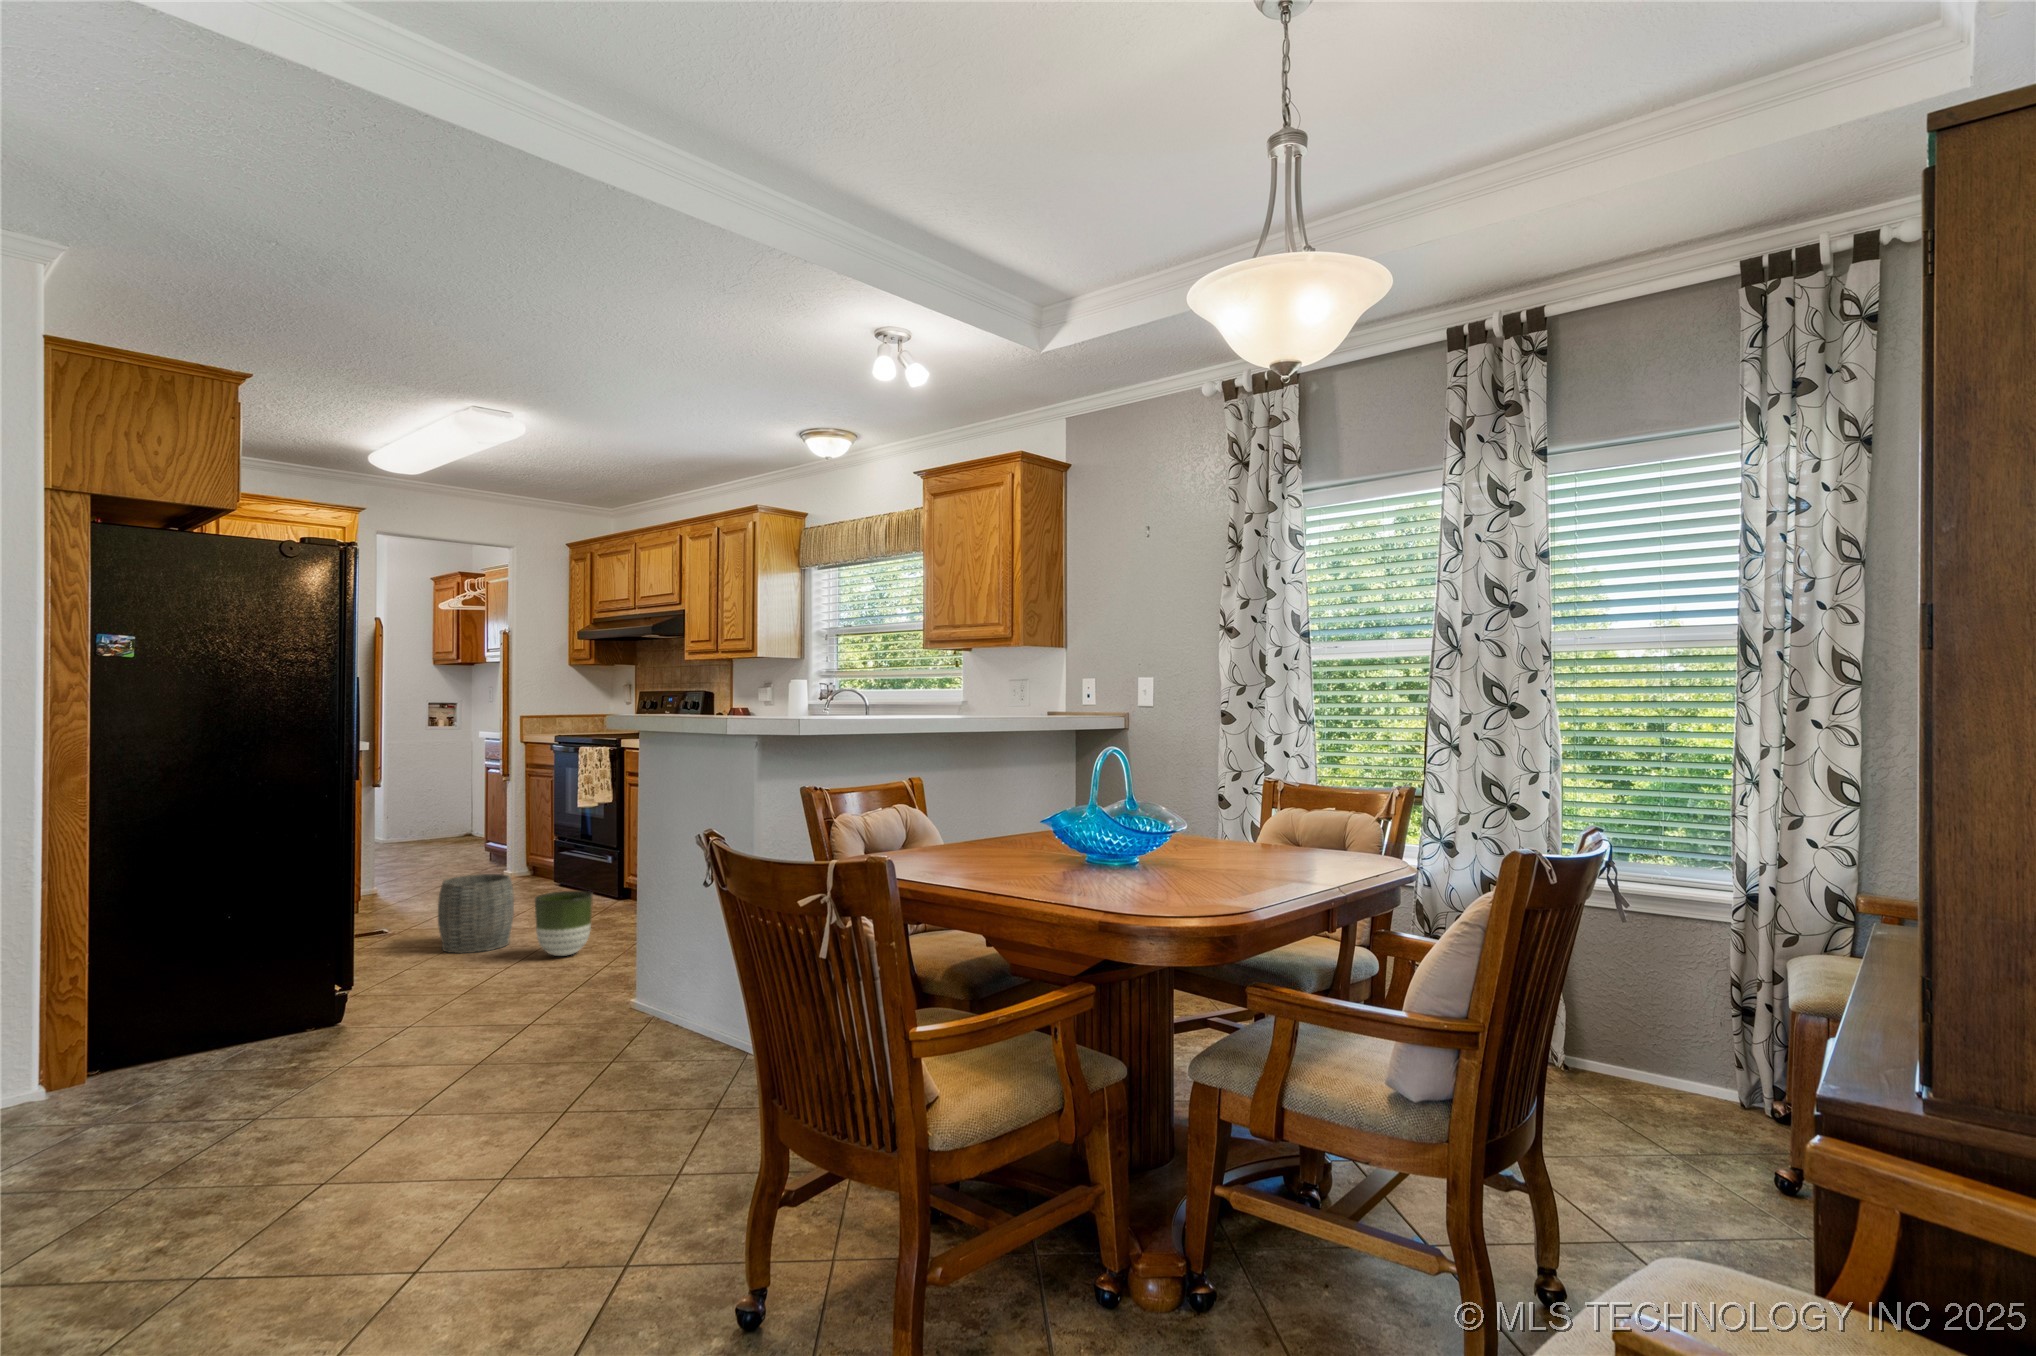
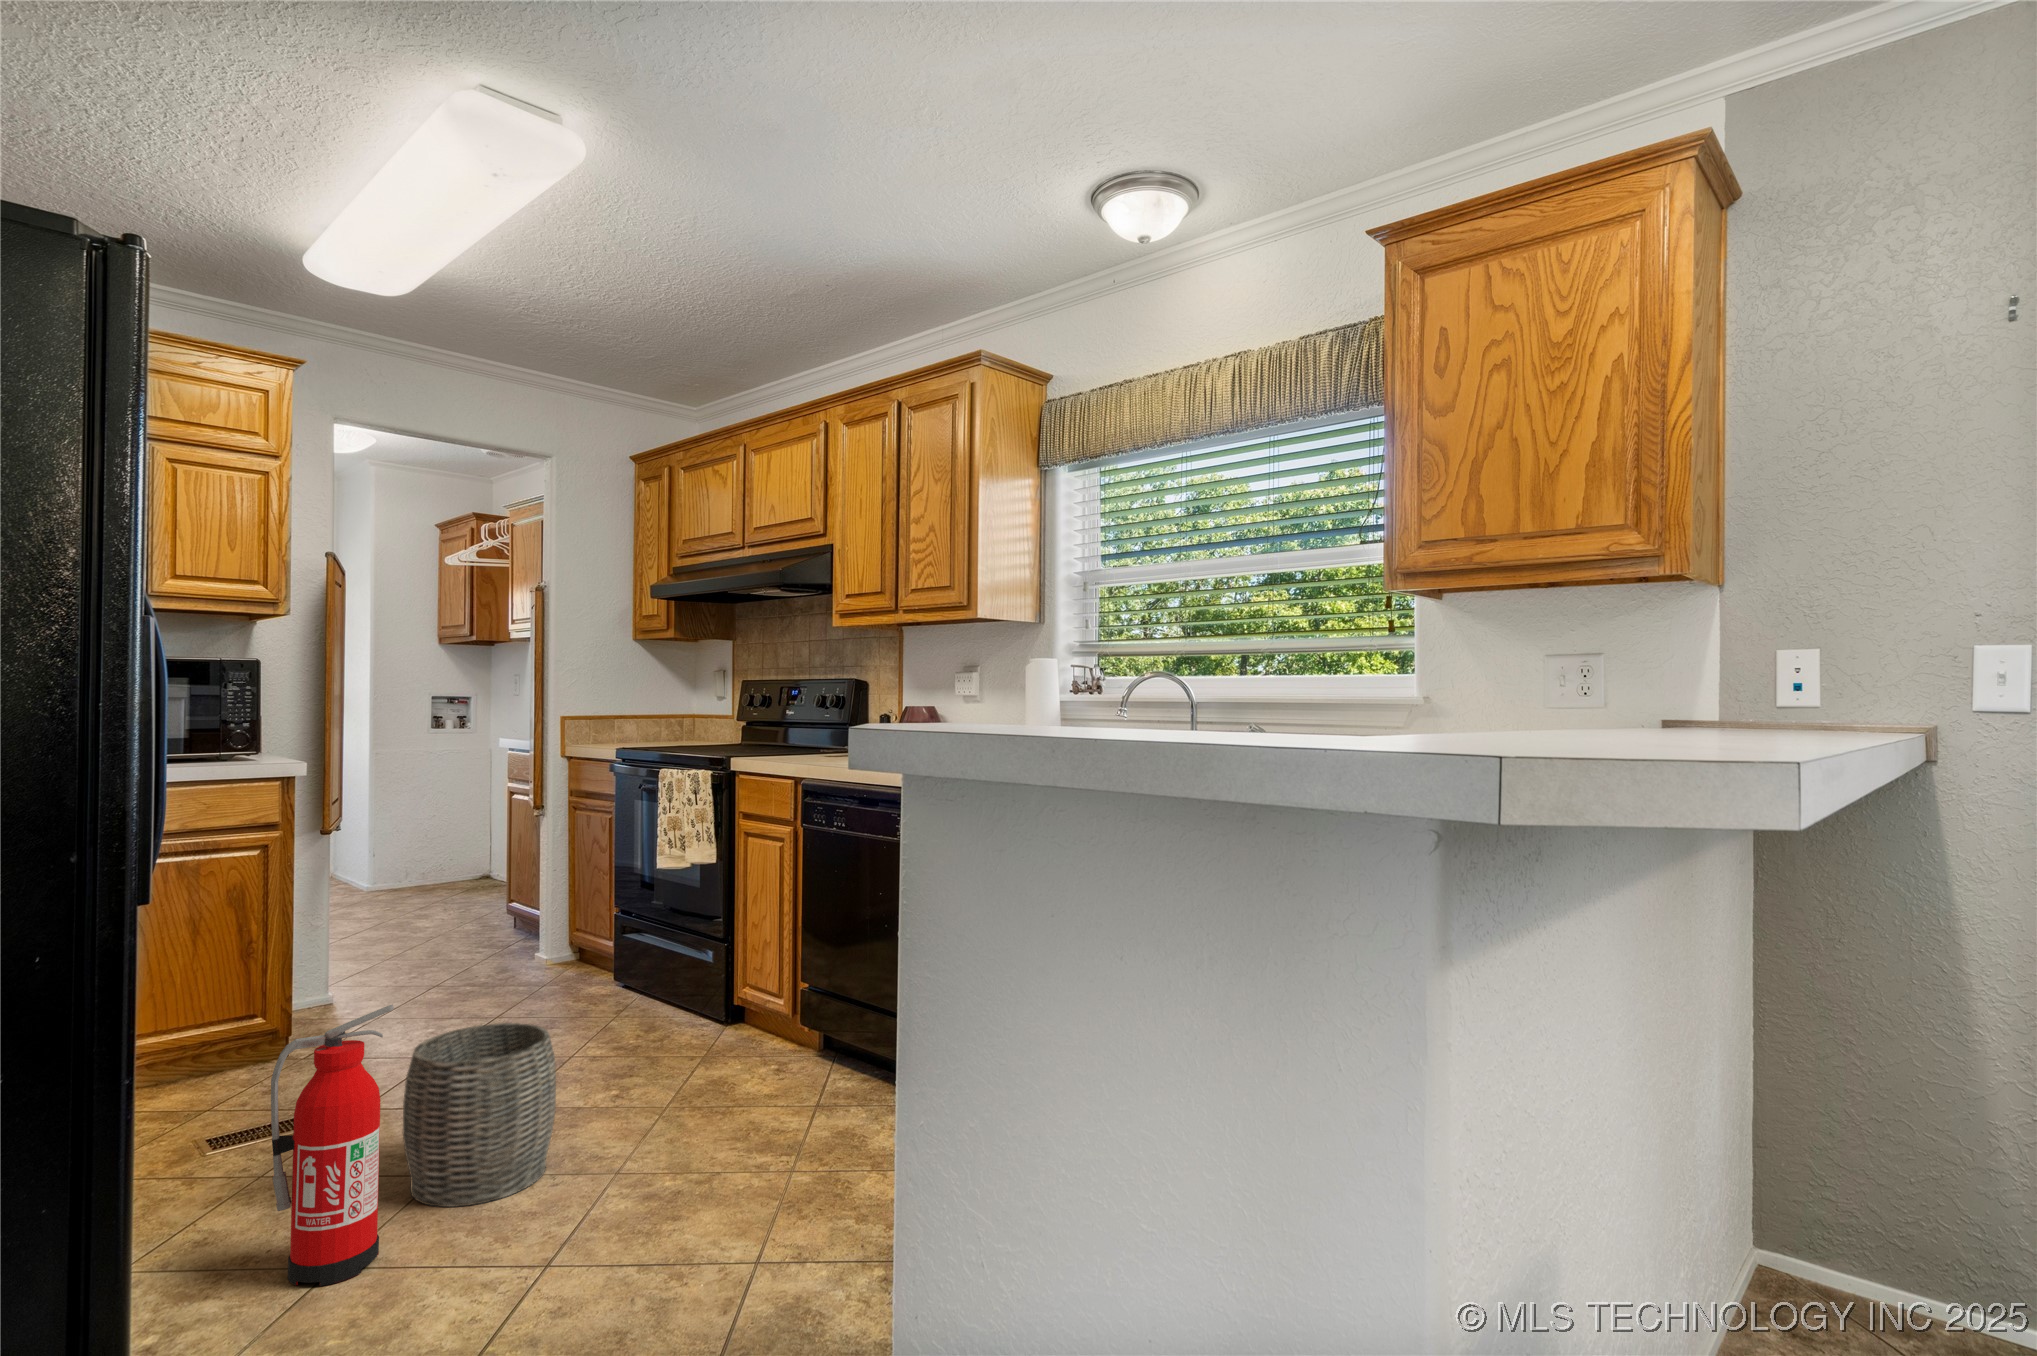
fire extinguisher: none [383,851,436,971] -> present [271,1005,394,1286]
planter: present [535,891,593,956] -> none [602,1073,721,1226]

